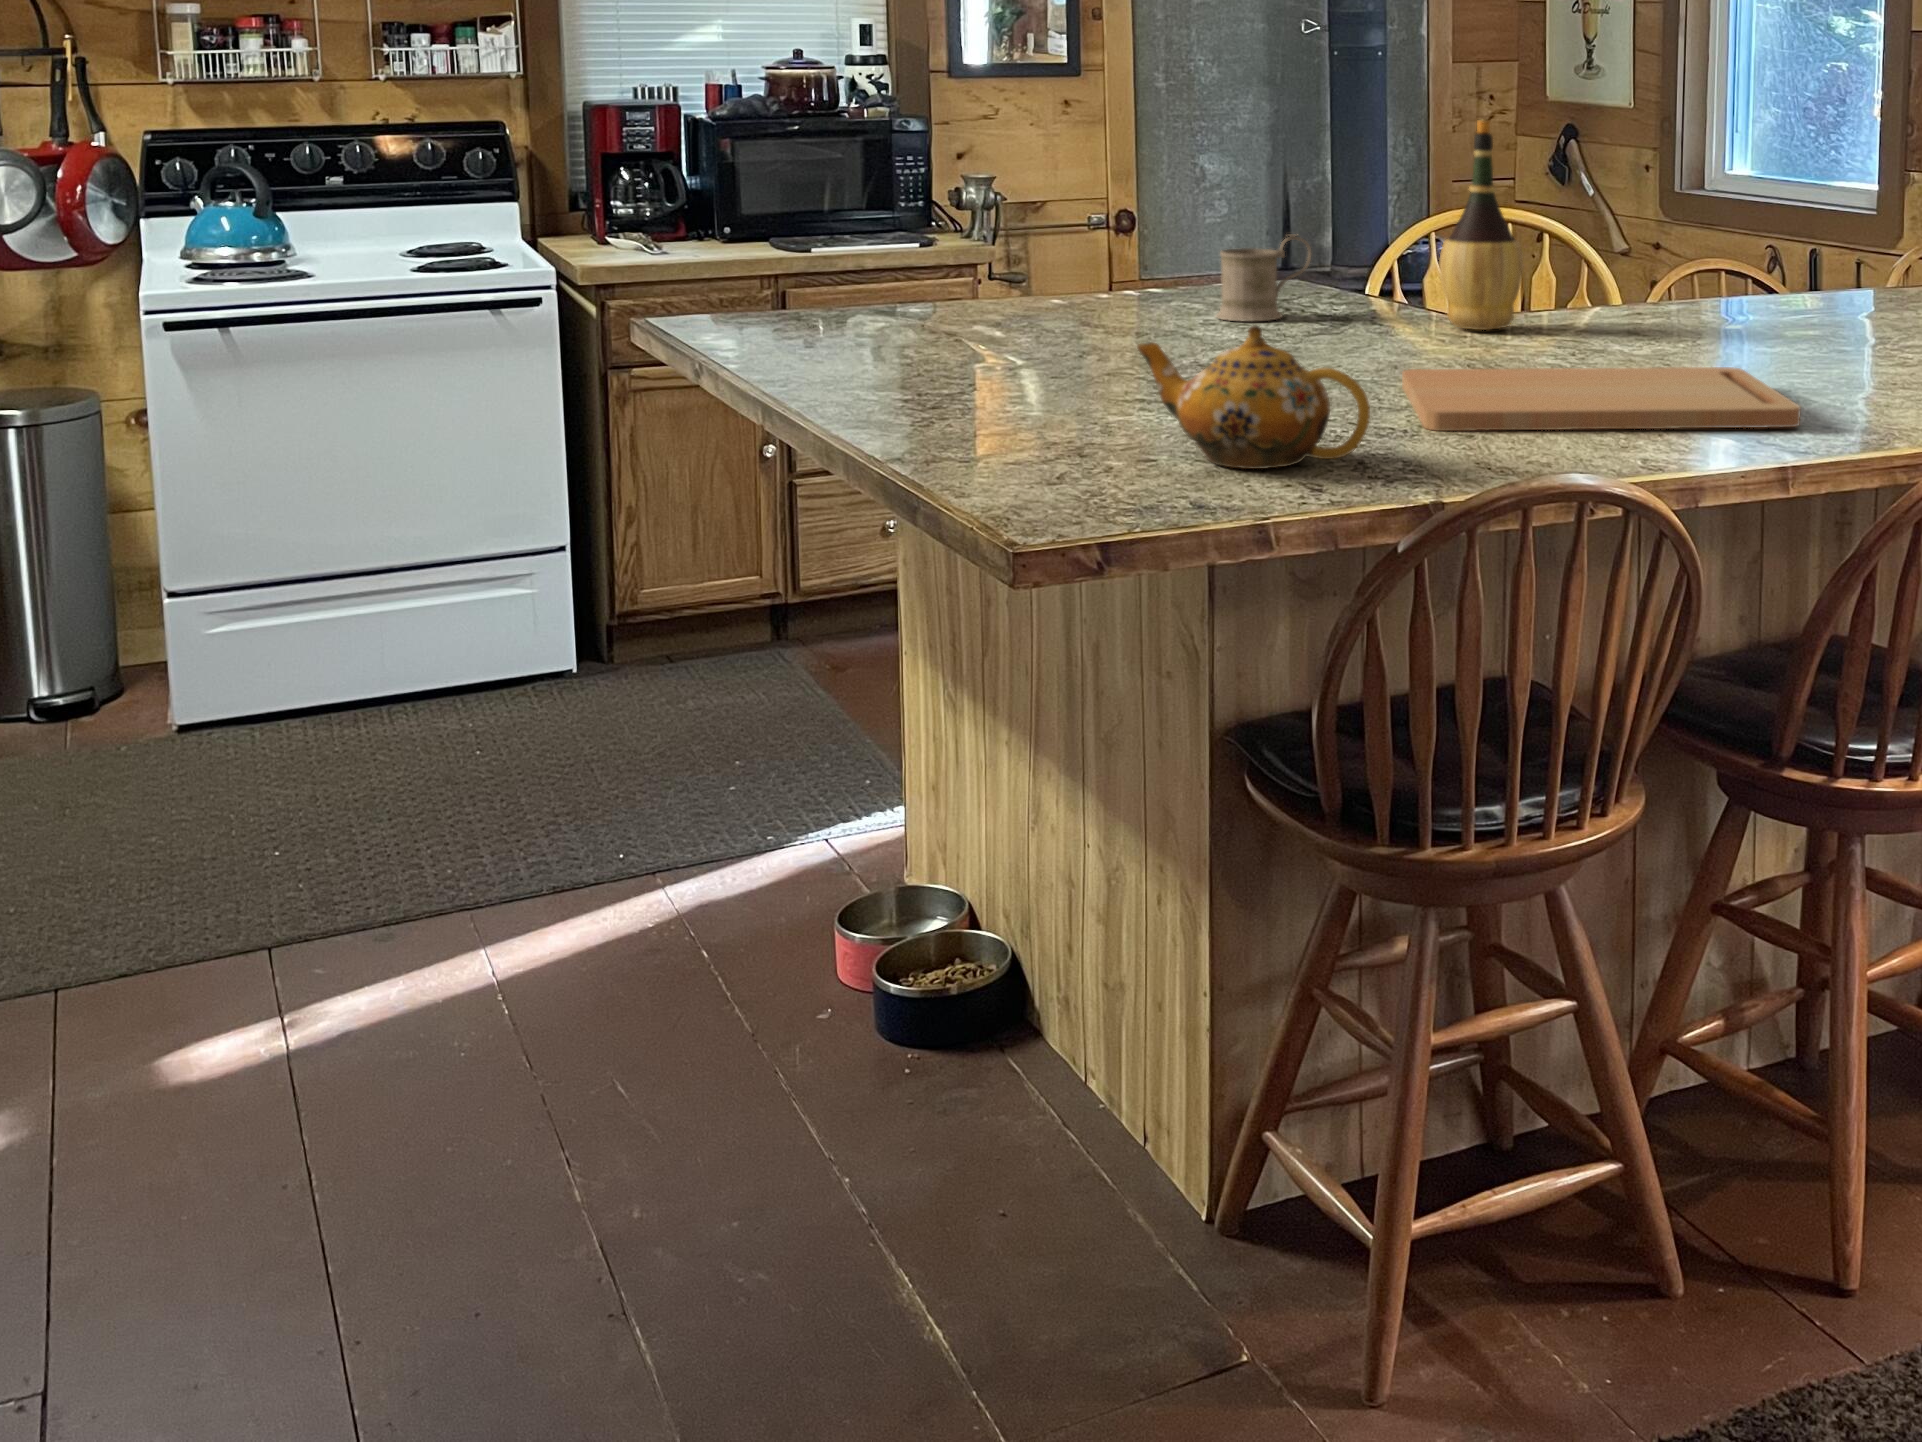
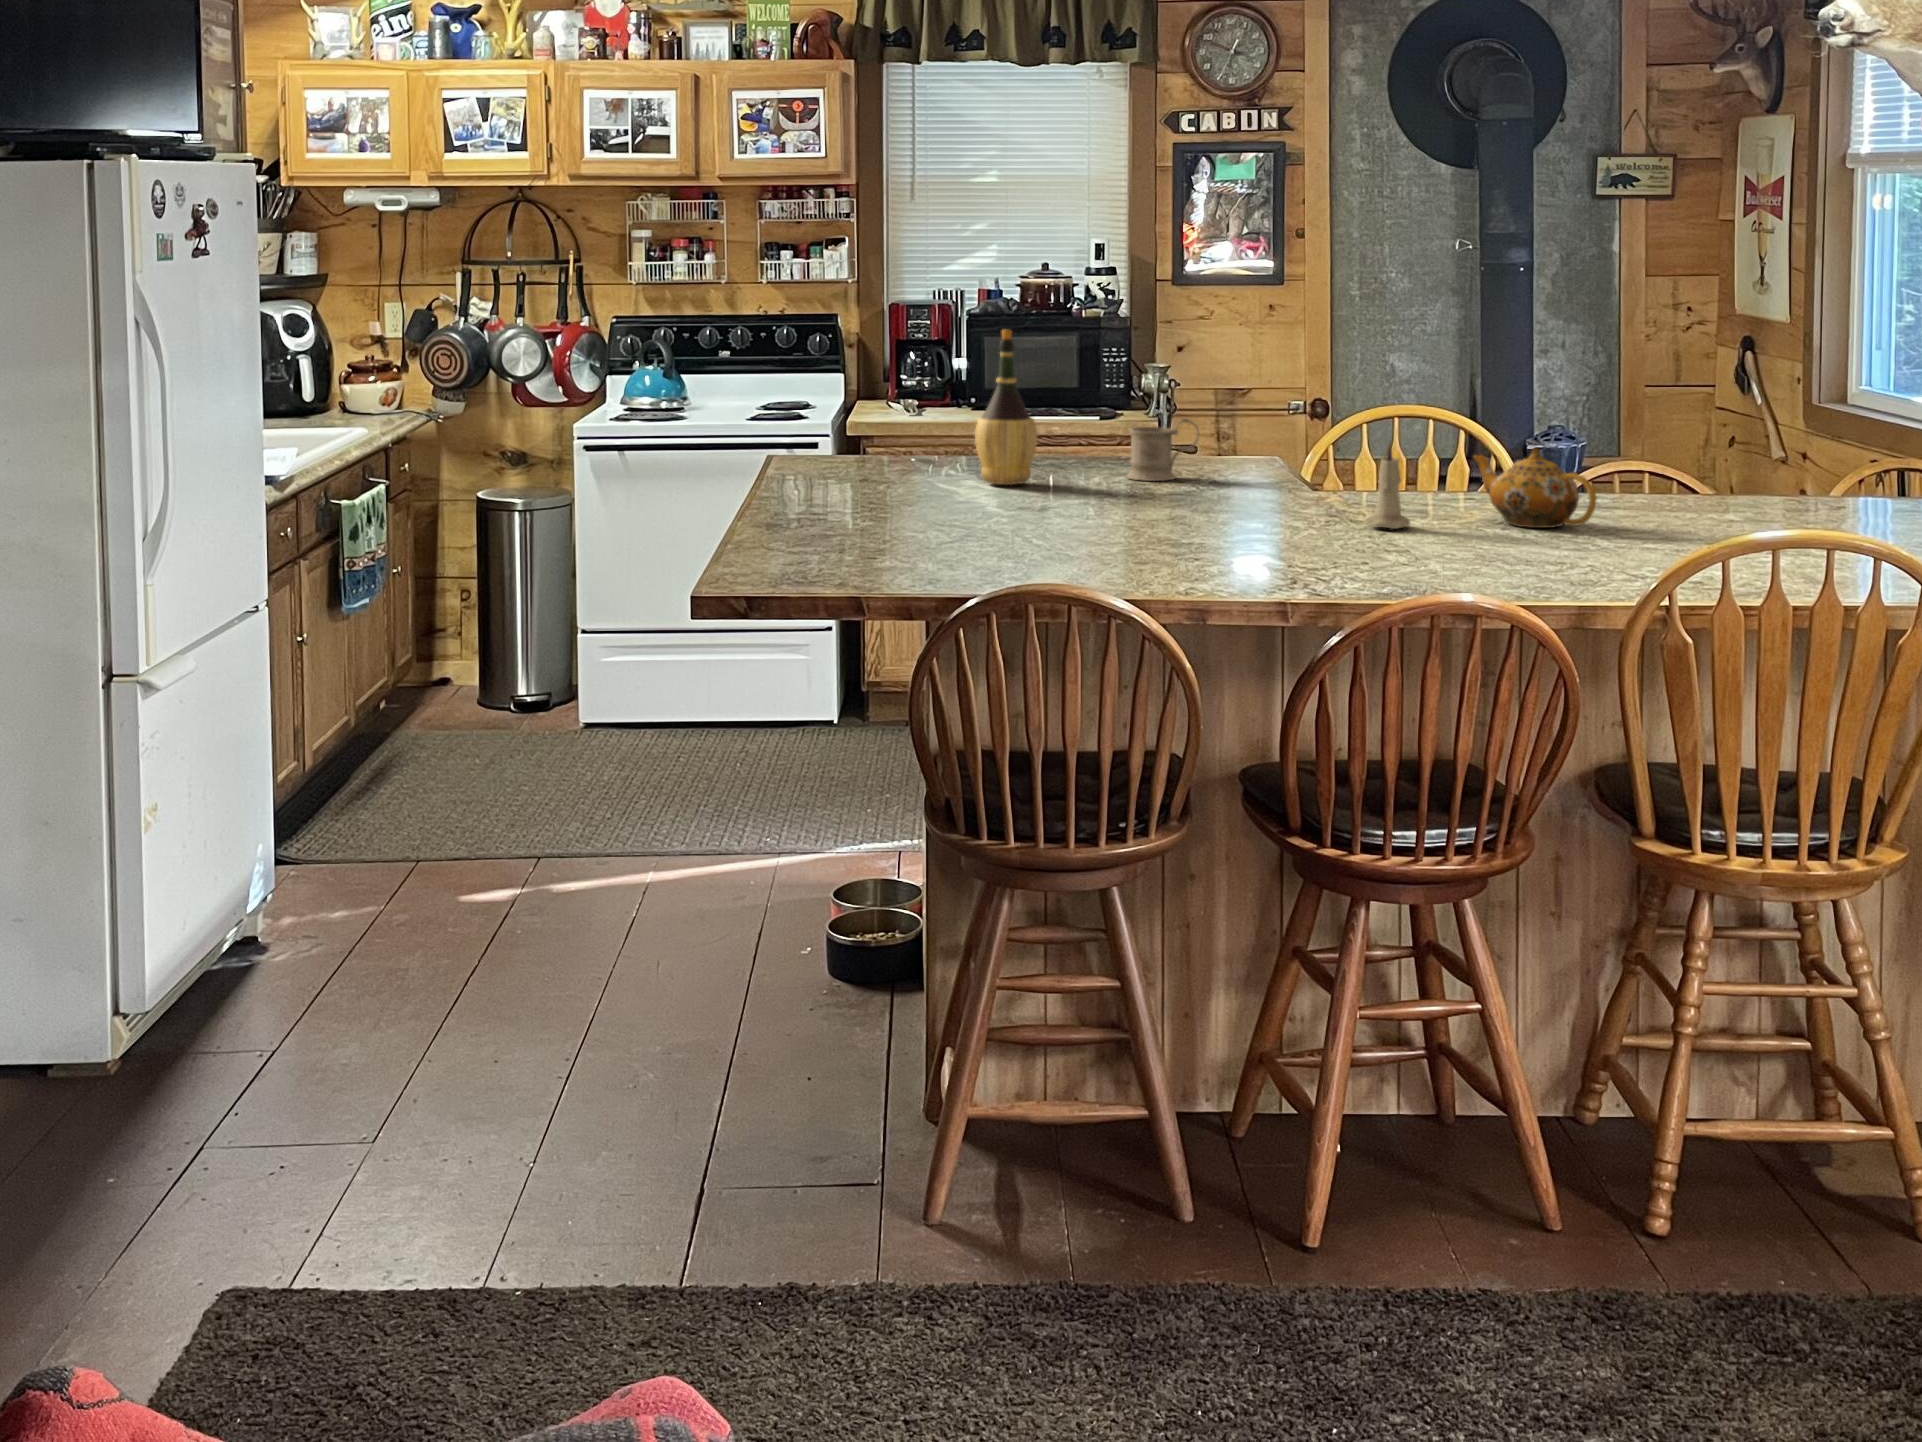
wine bottle: present [1439,119,1523,330] -> present [975,329,1037,485]
candle: none [1656,248,1715,363] -> present [1365,443,1410,529]
teapot: present [1137,326,1370,469] -> present [1473,447,1596,528]
cutting board: present [1402,367,1800,431] -> none [1084,515,1379,569]

